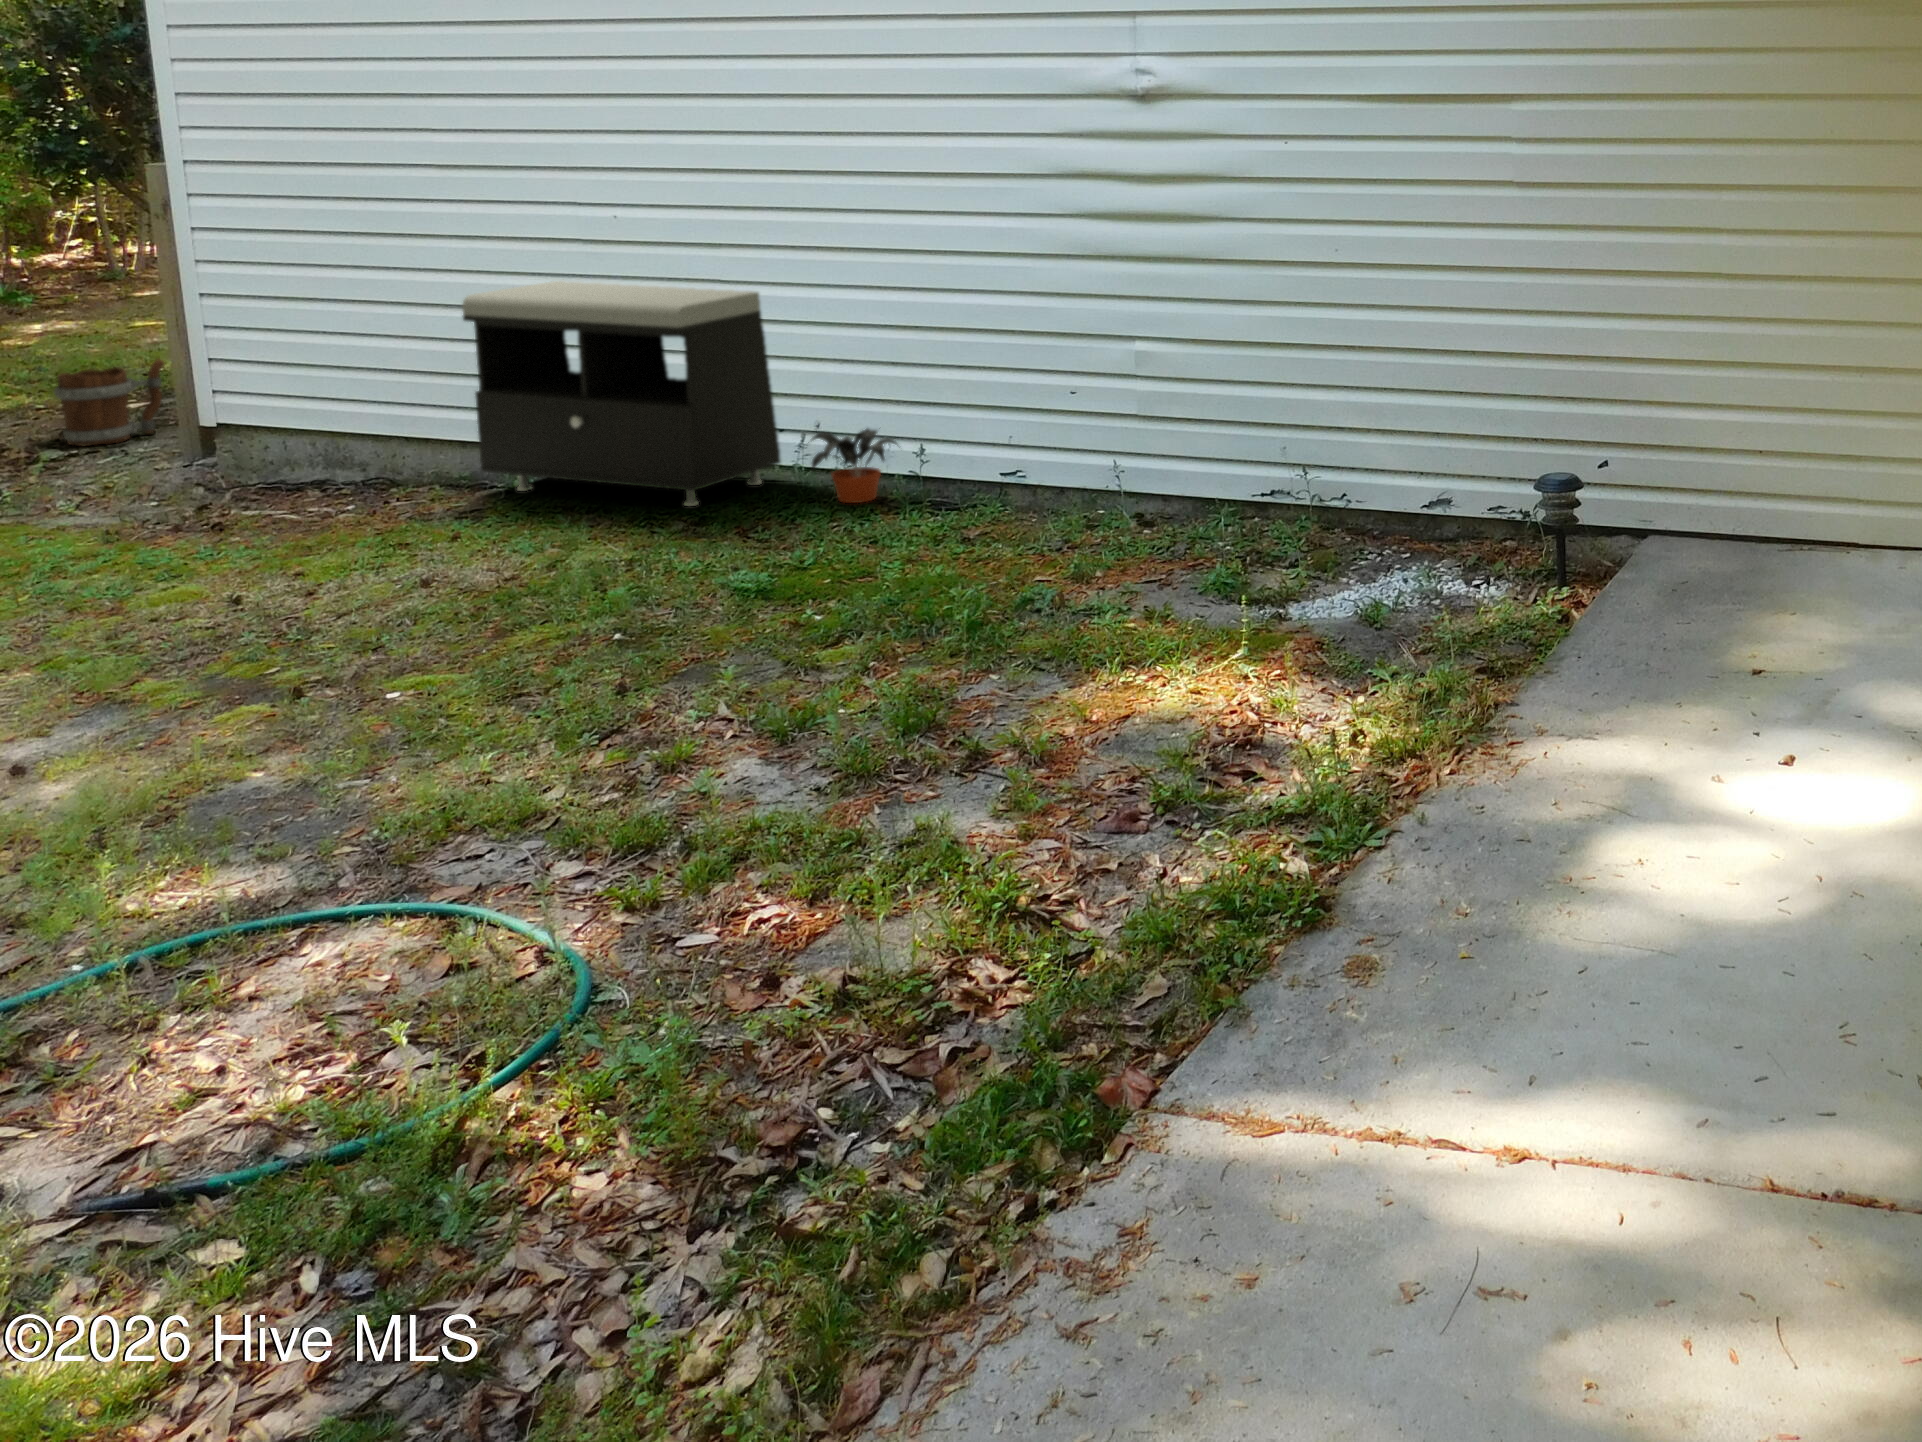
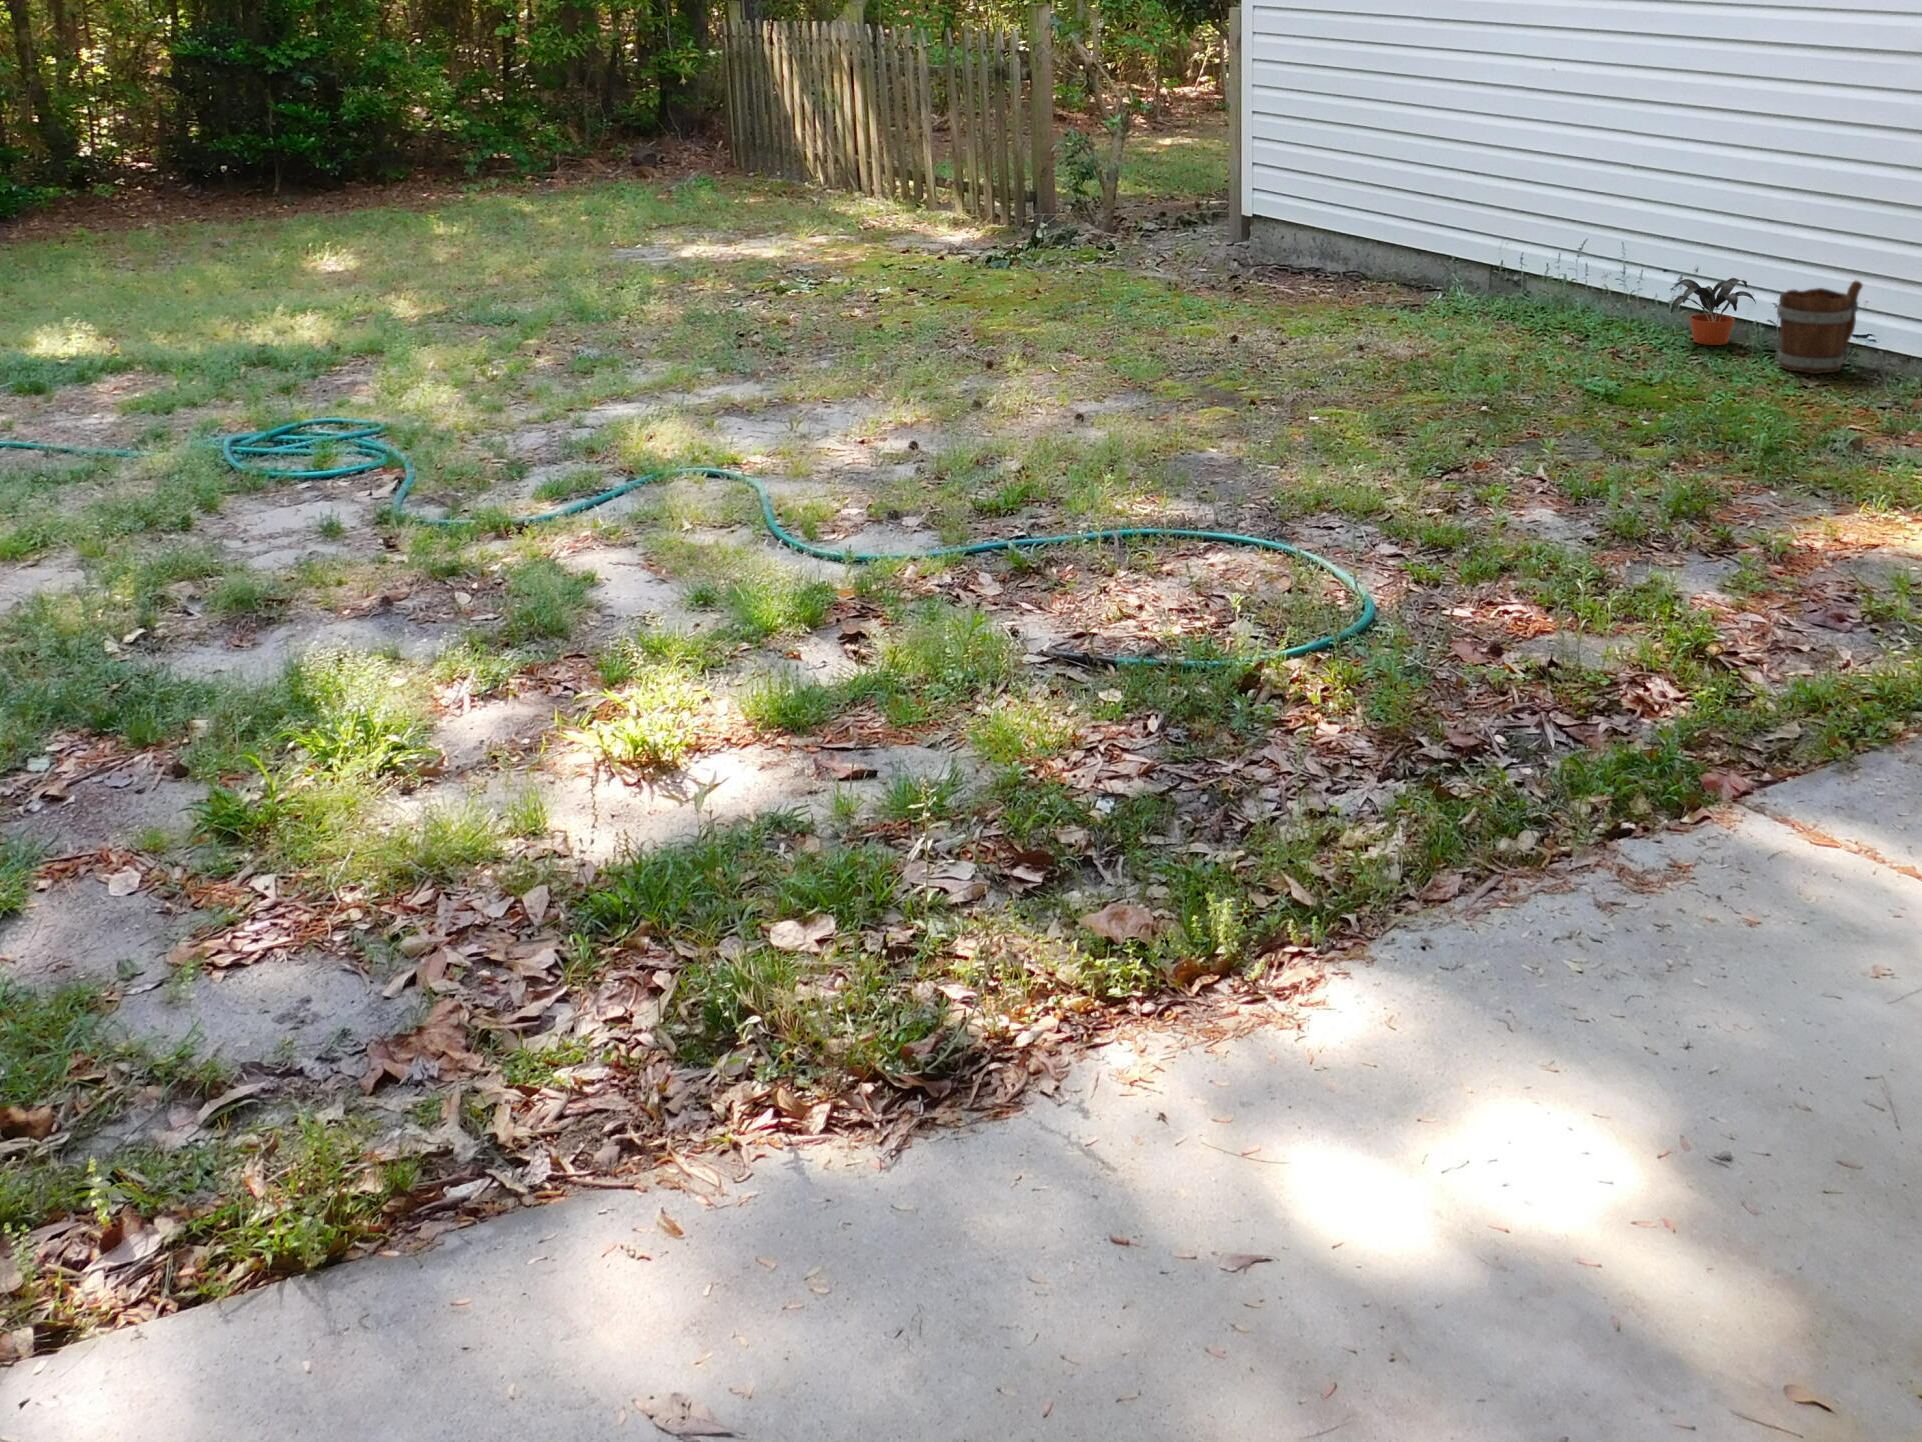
storage bench: present [462,281,781,506] -> none [1419,135,1672,329]
bucket: present [54,359,165,446] -> present [1777,281,1862,374]

